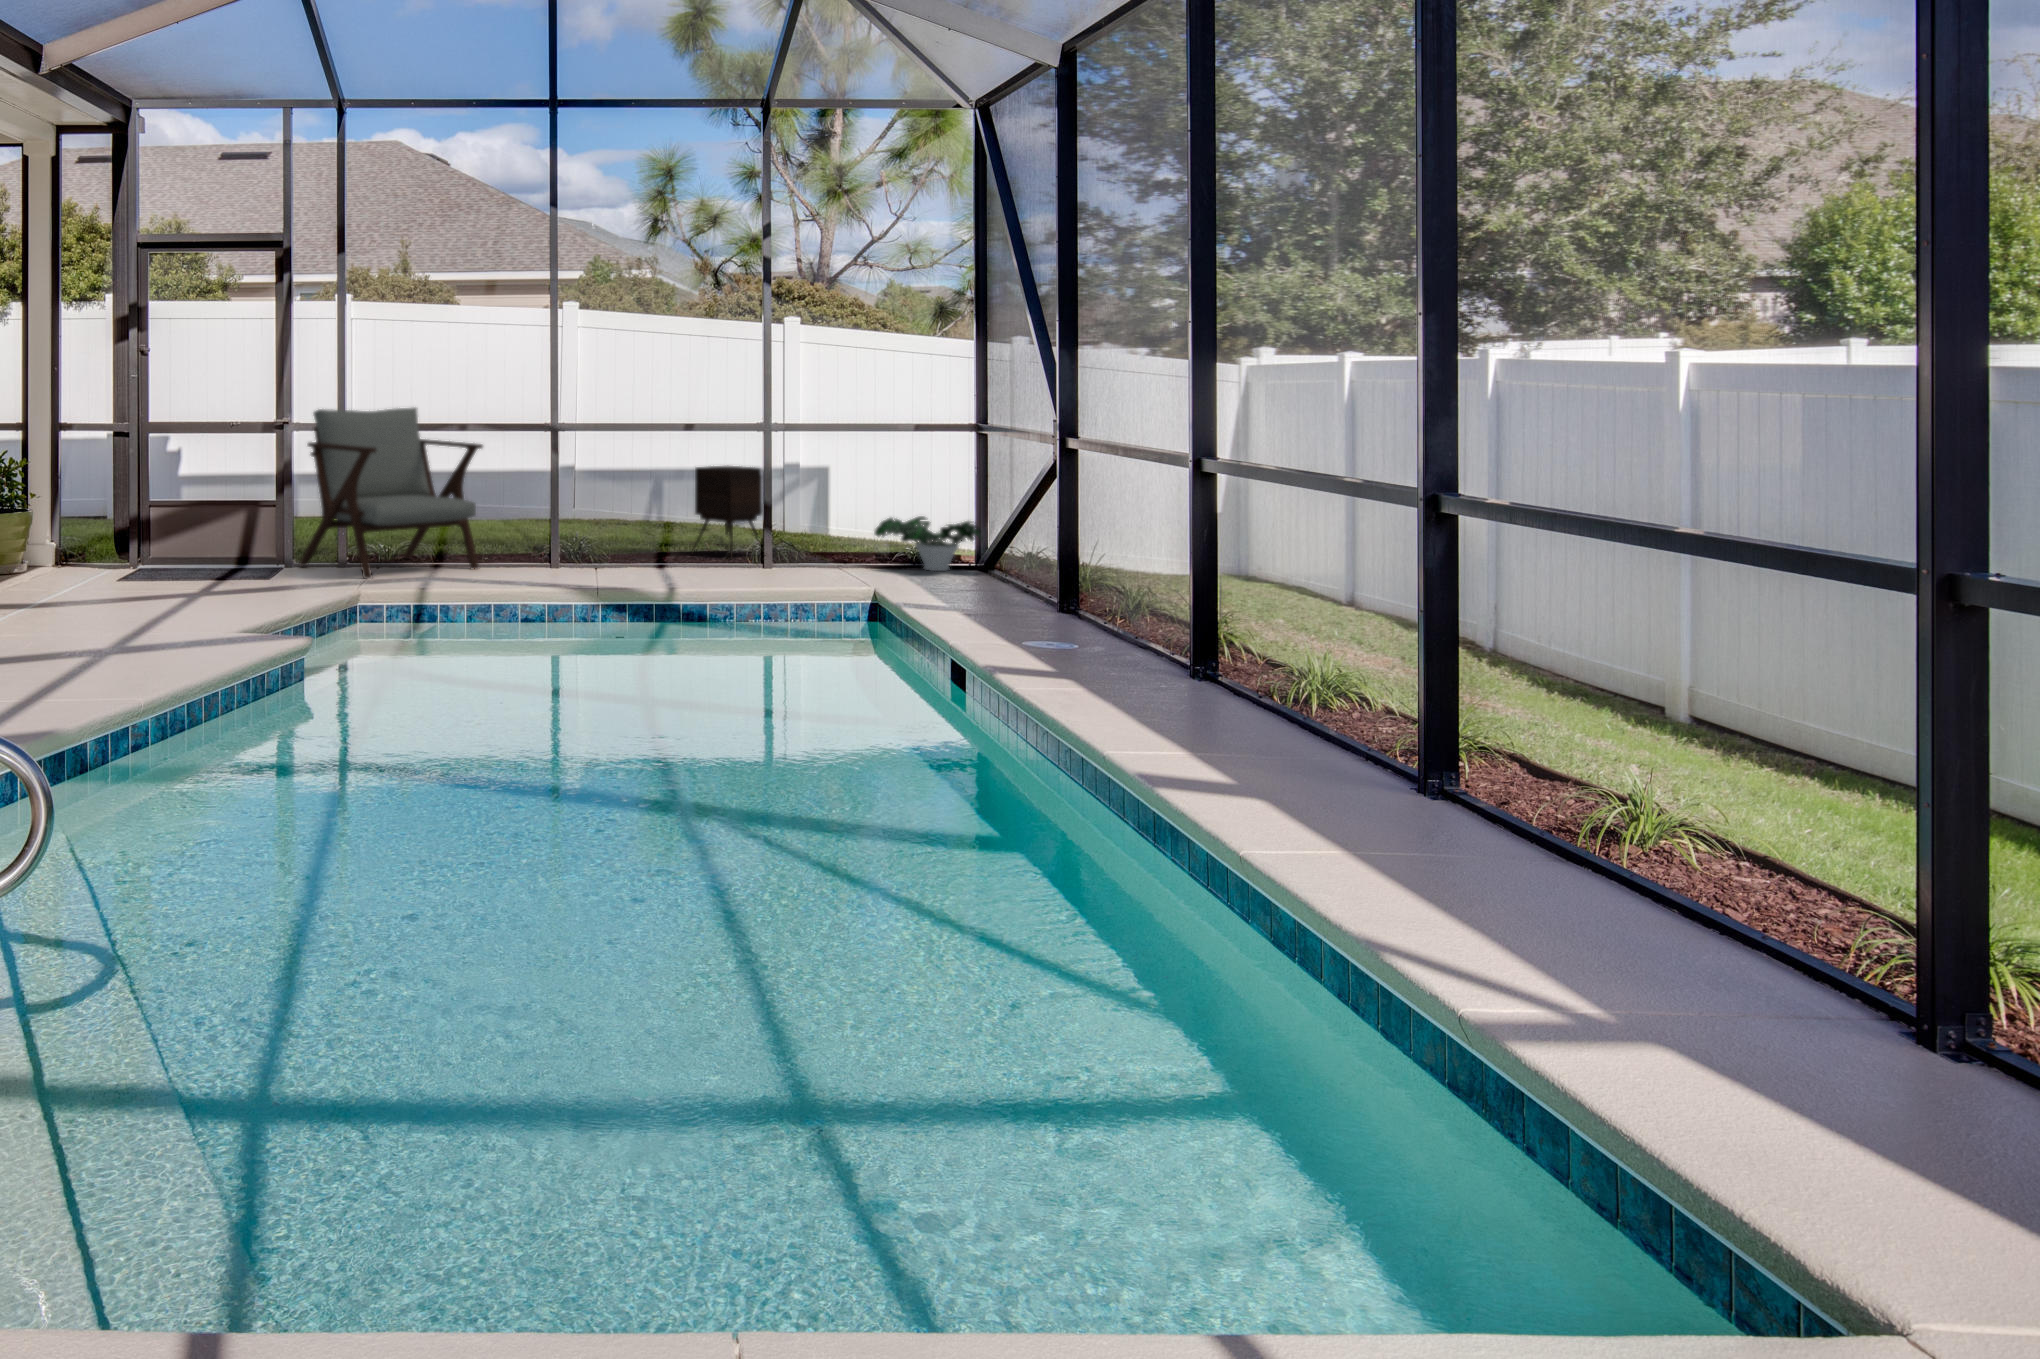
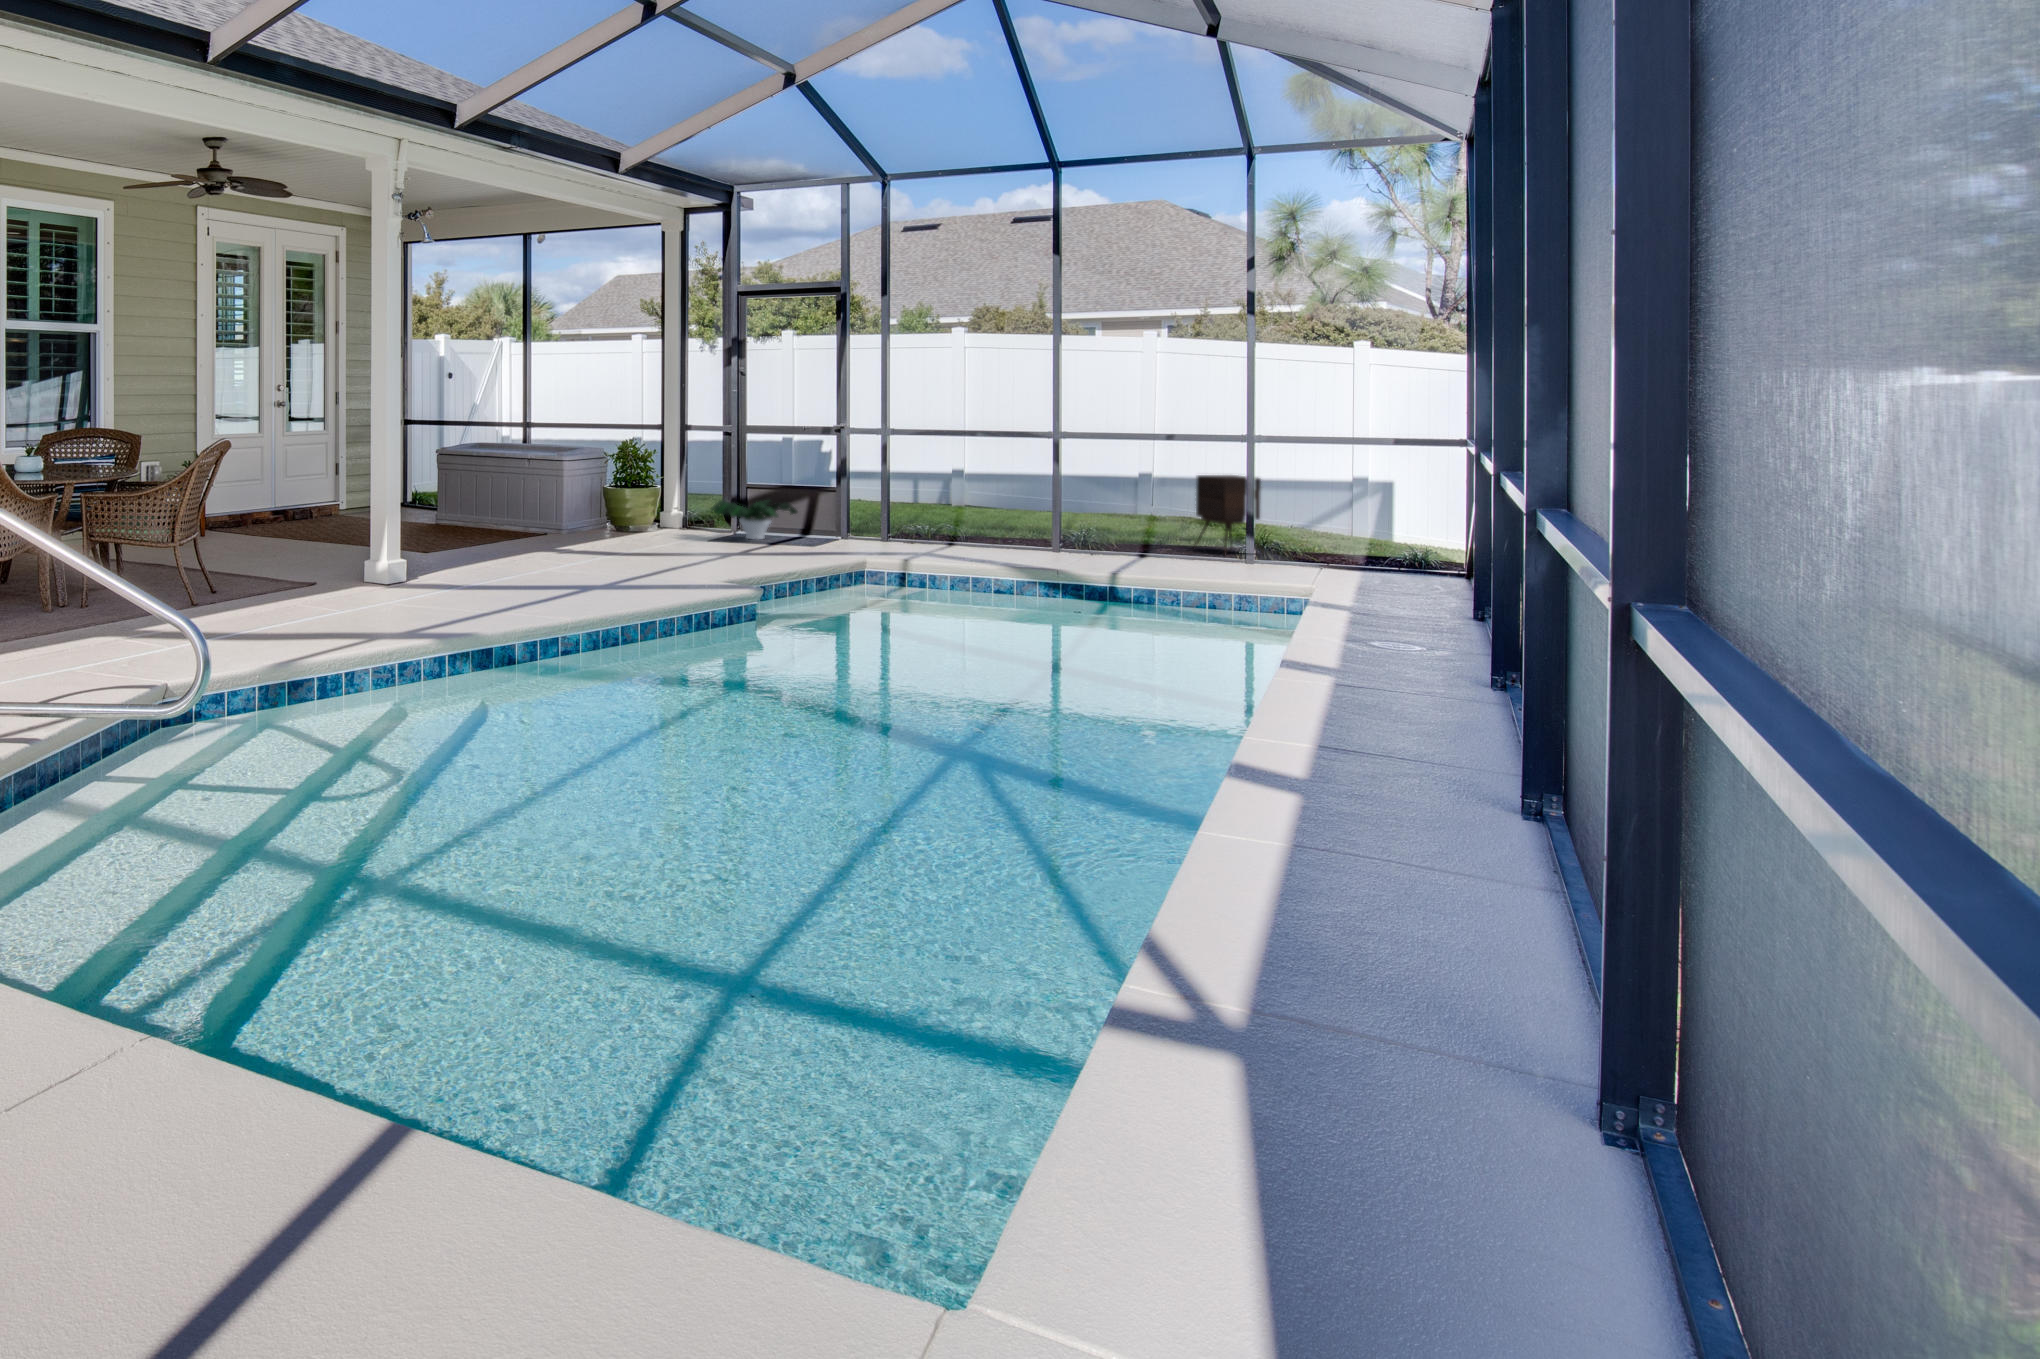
lounge chair: present [299,408,483,579] -> none [846,418,992,552]
potted plant: present [875,516,982,571] -> present [711,500,797,539]

